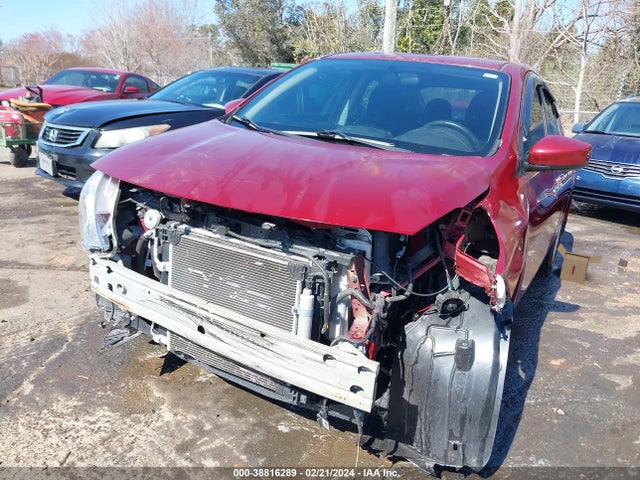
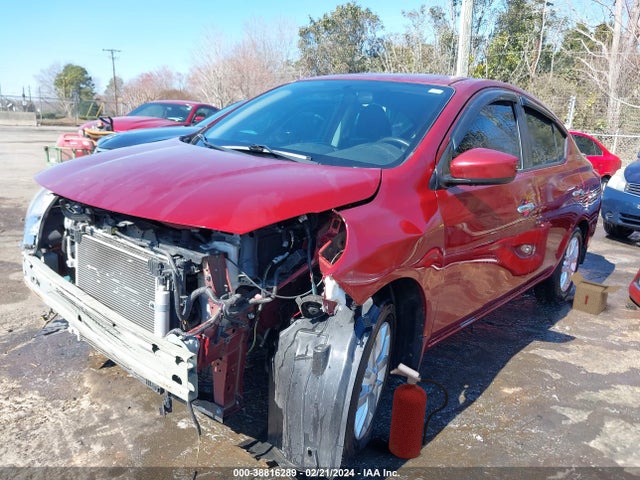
fire extinguisher: none [490,349,555,440] -> present [389,364,449,459]

